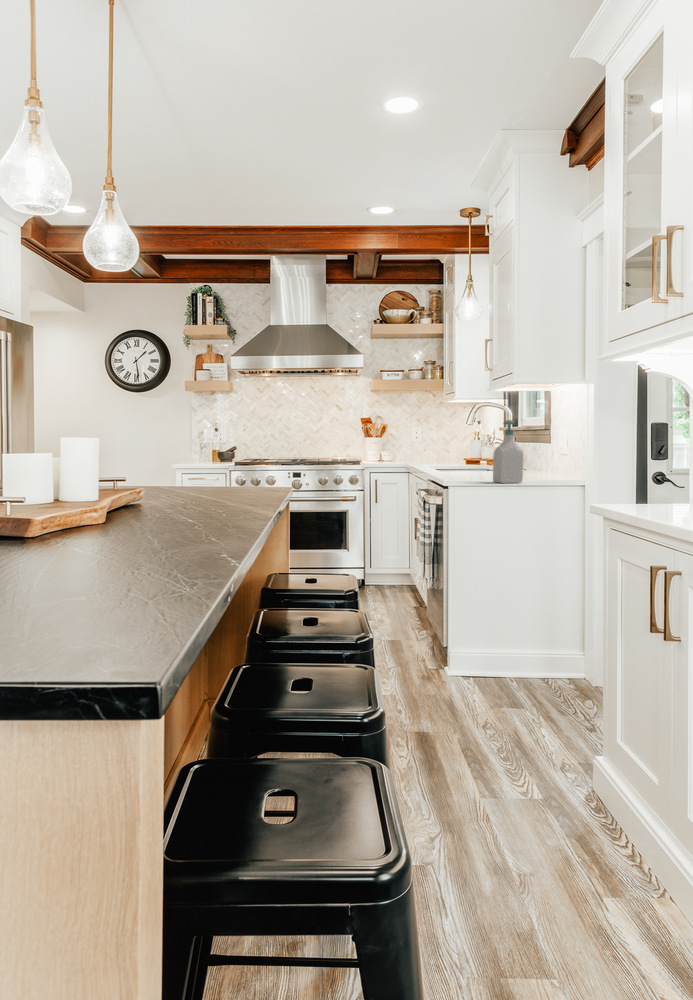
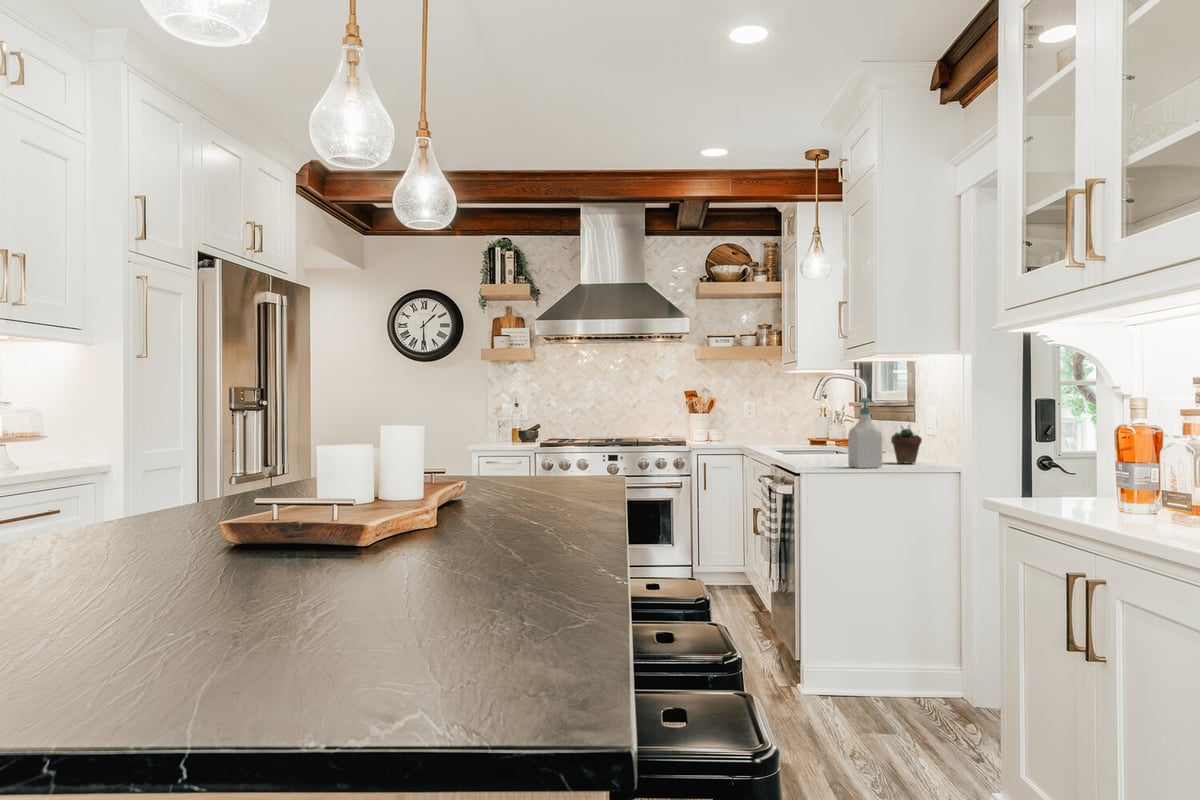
succulent plant: none [531,437,557,479] -> present [891,419,922,464]

